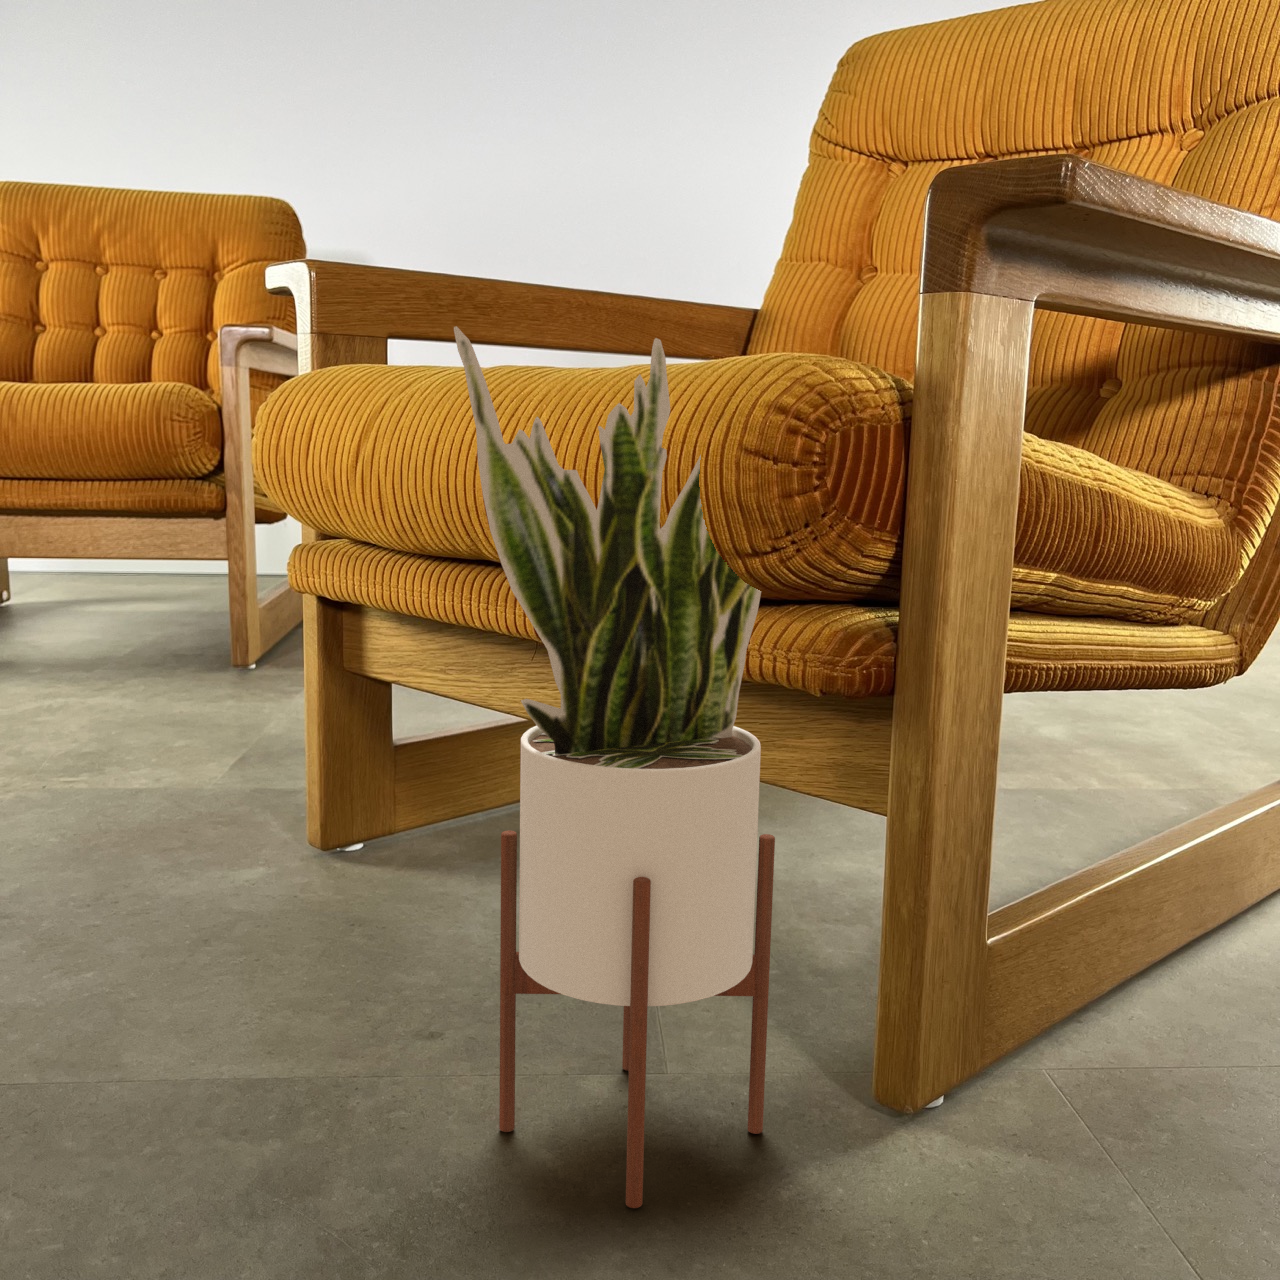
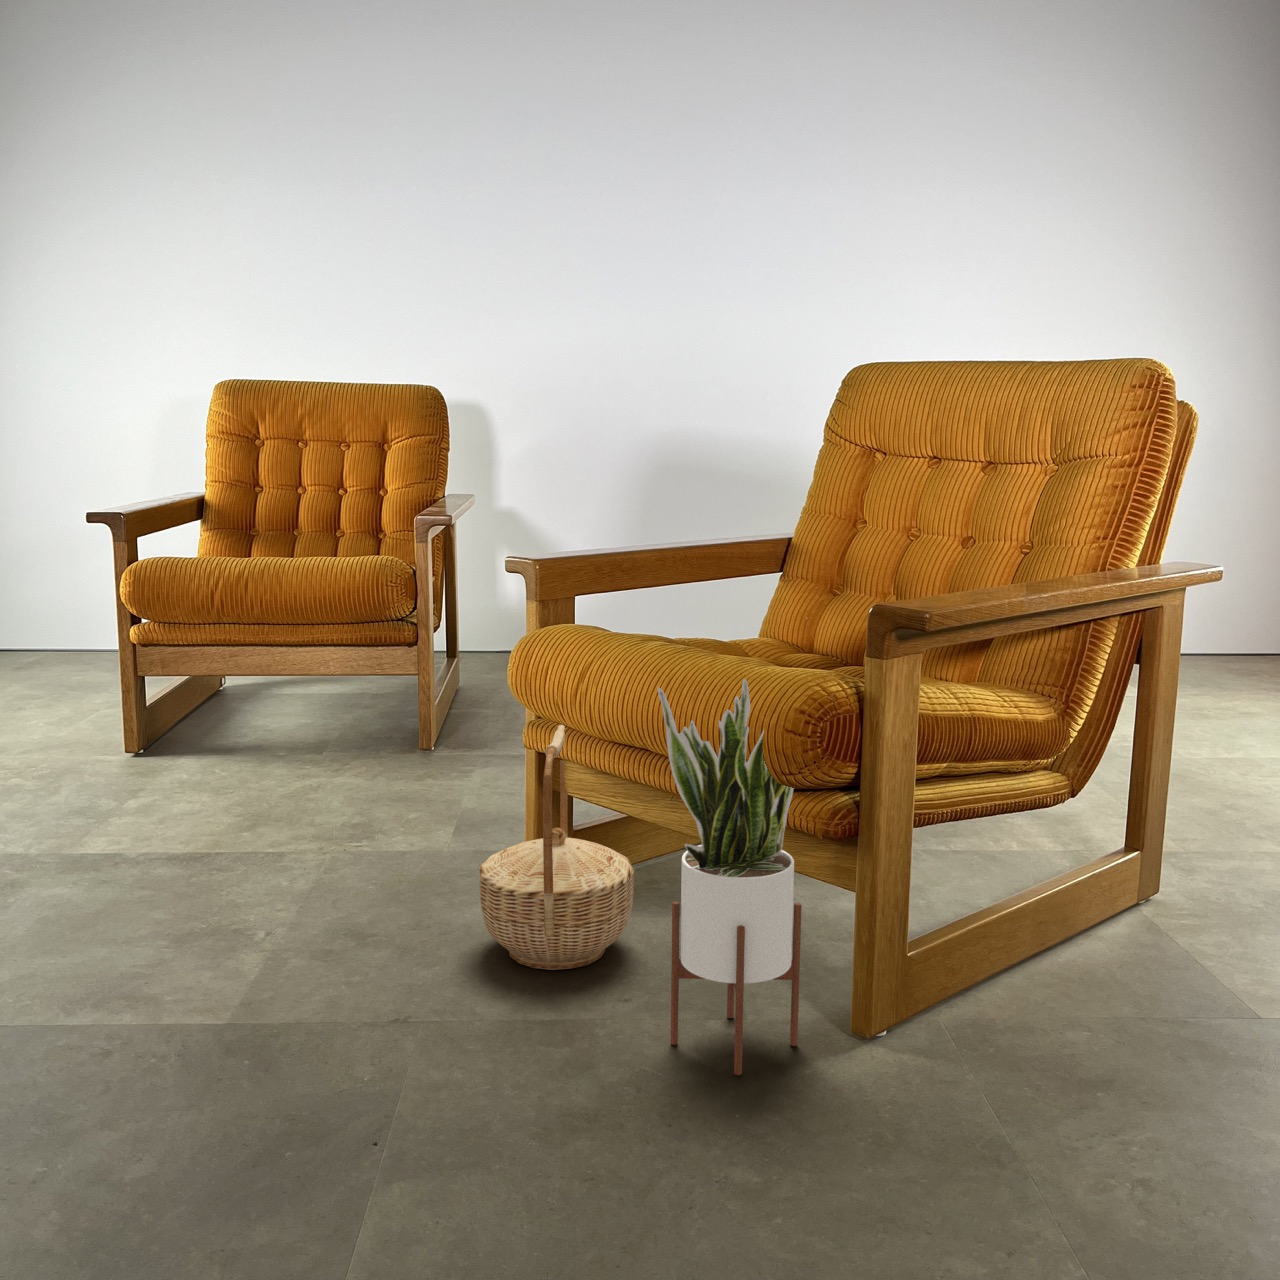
basket: none [174,538,467,974] -> present [479,725,634,970]

